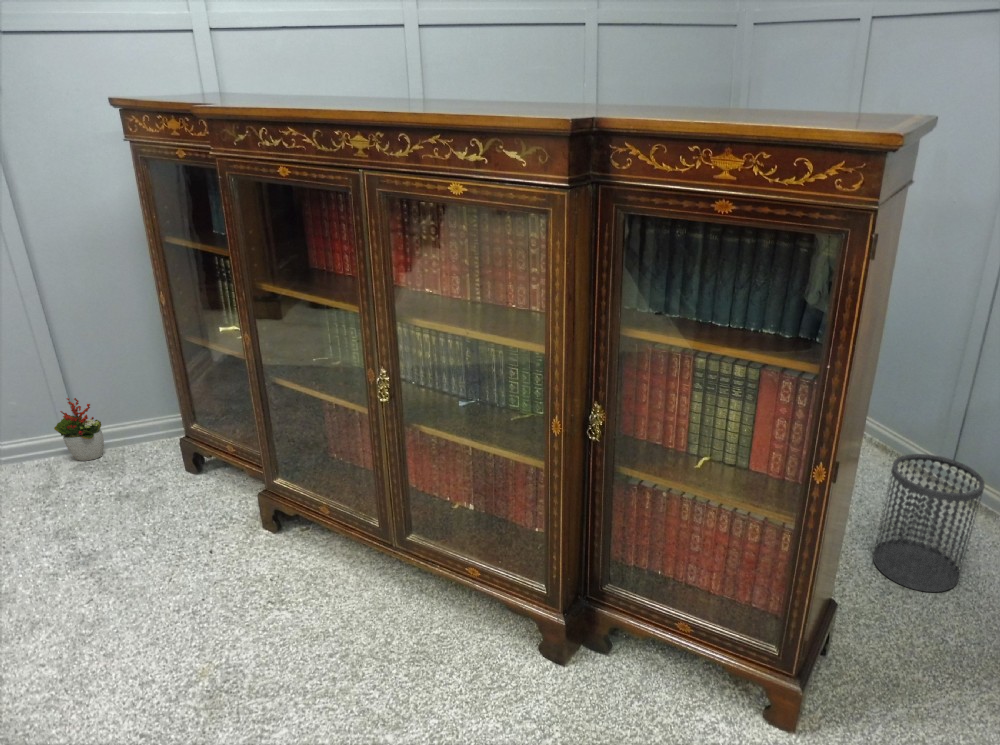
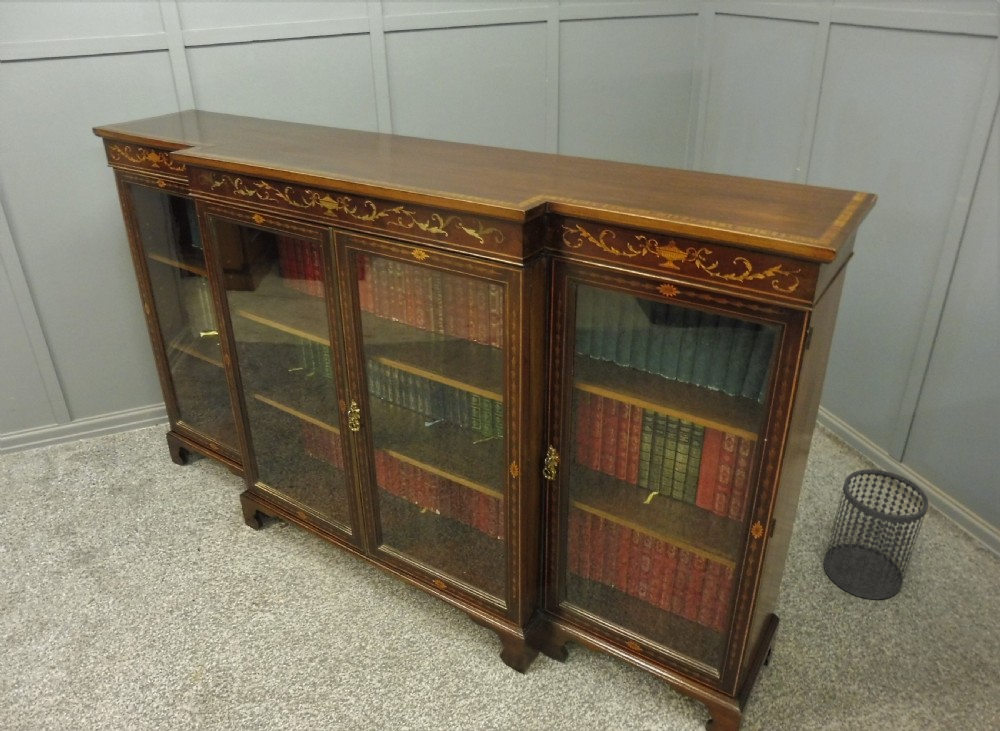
decorative plant: present [54,398,104,461] -> none [47,389,96,448]

